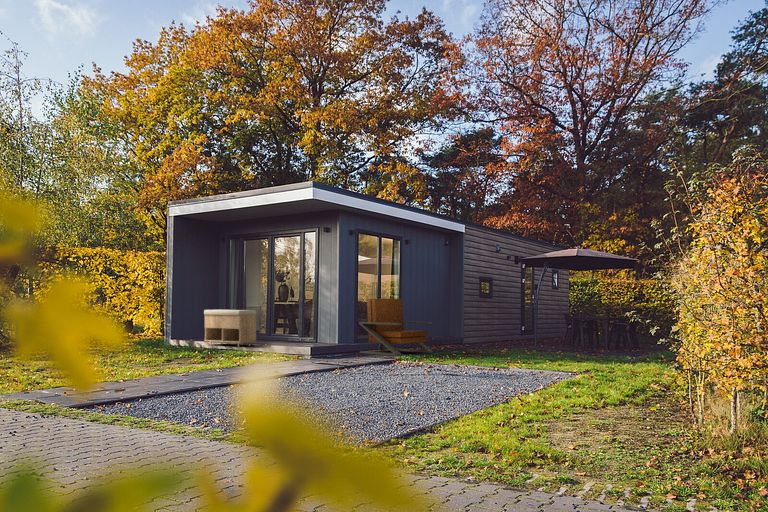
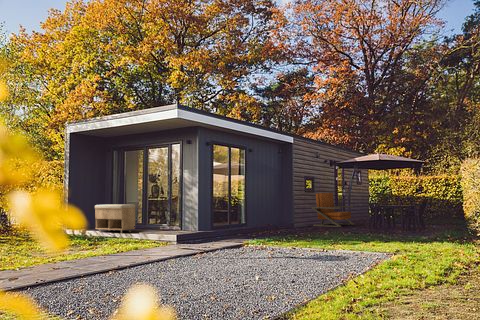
lounge chair: present [359,299,432,356] -> present [312,193,354,227]

